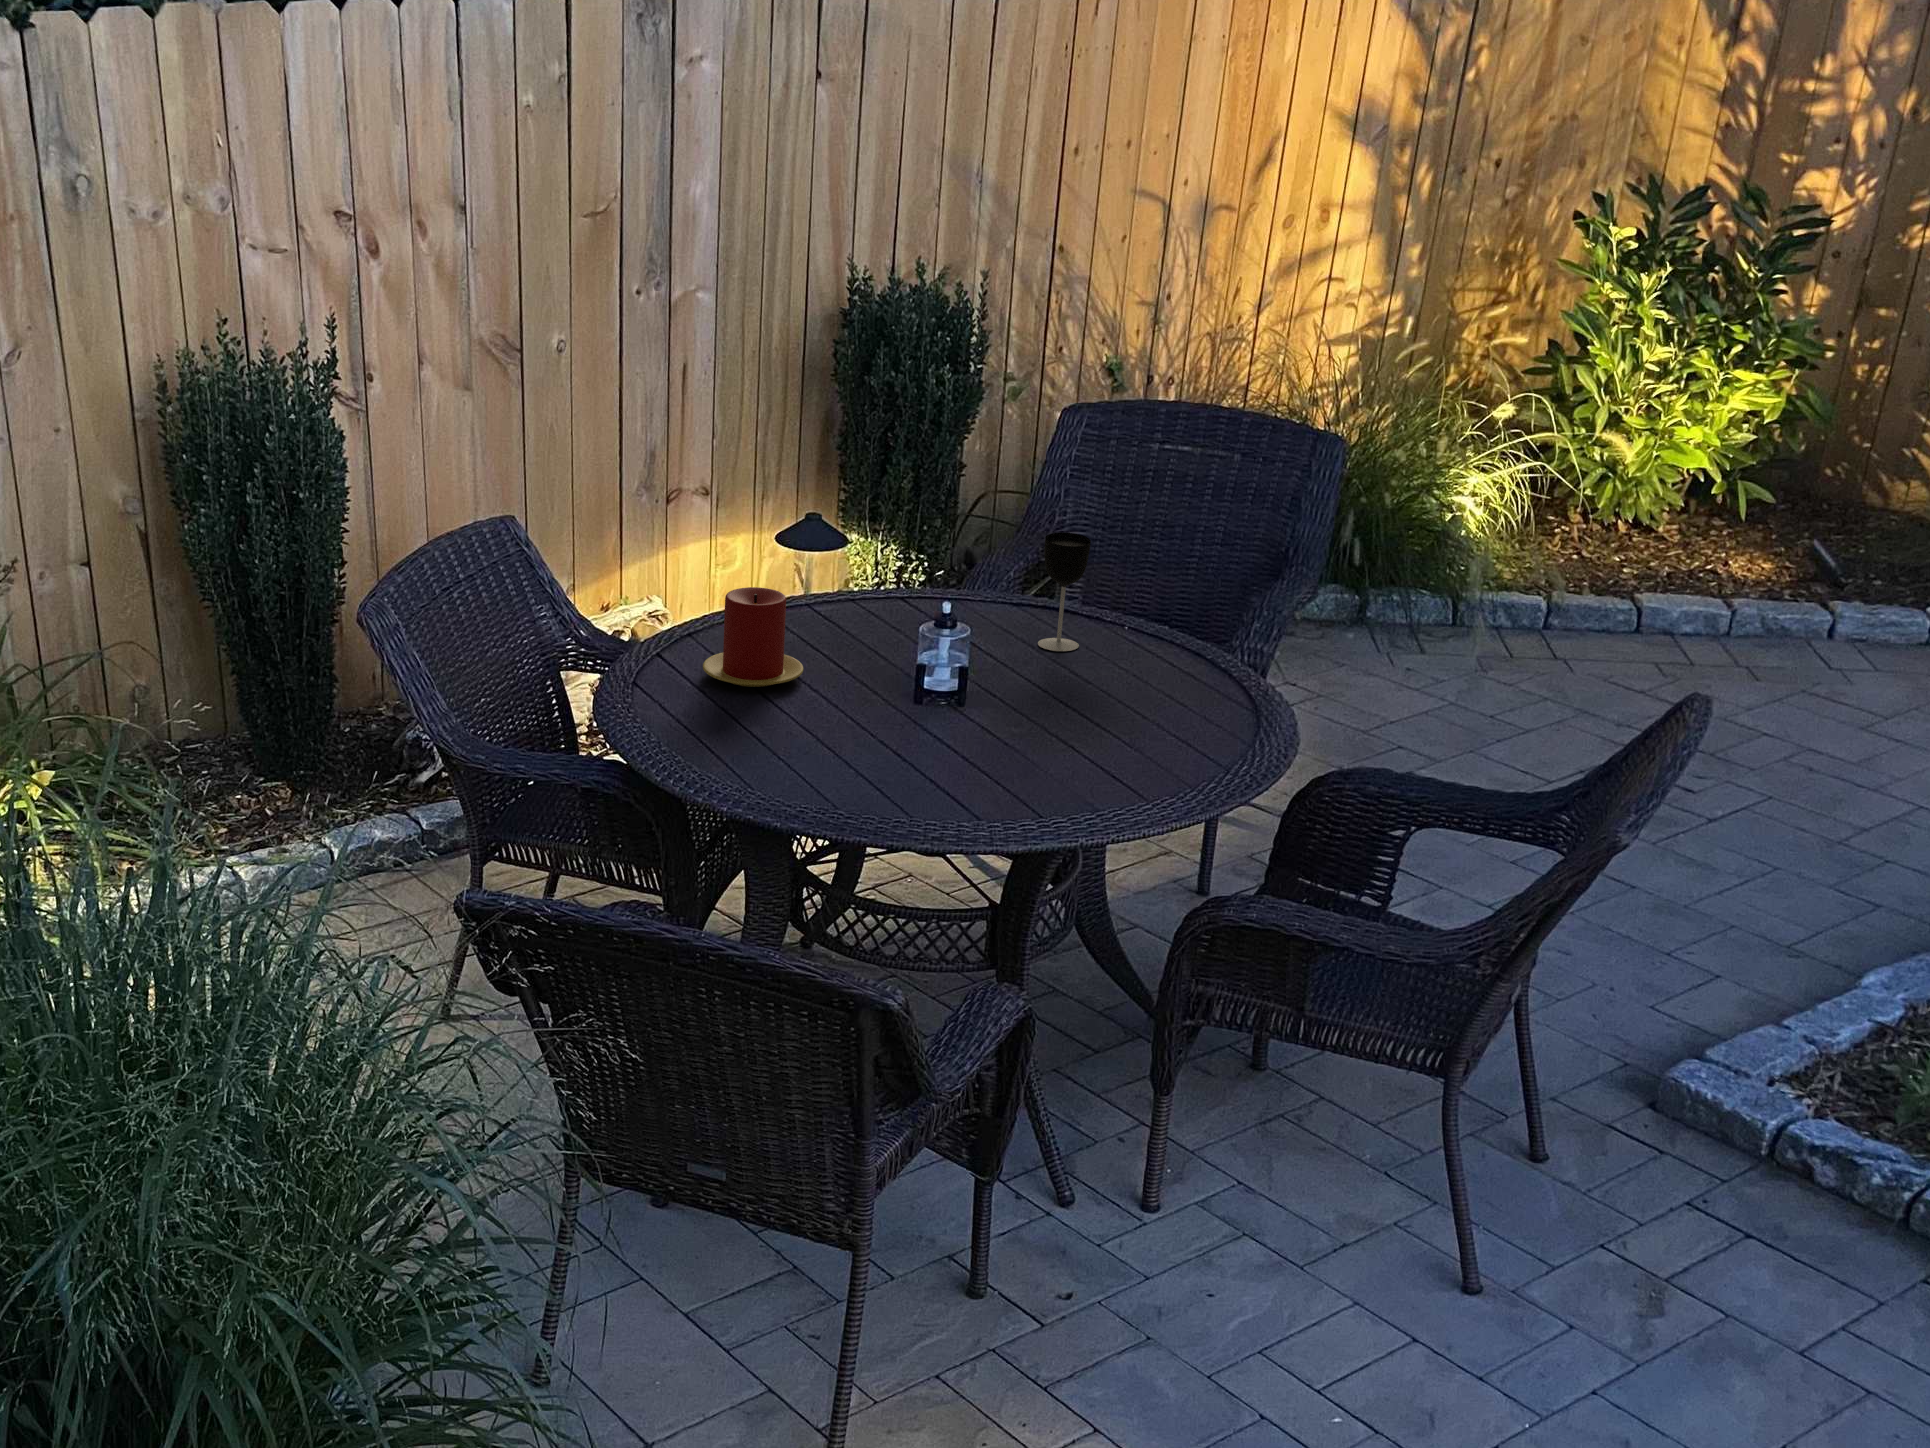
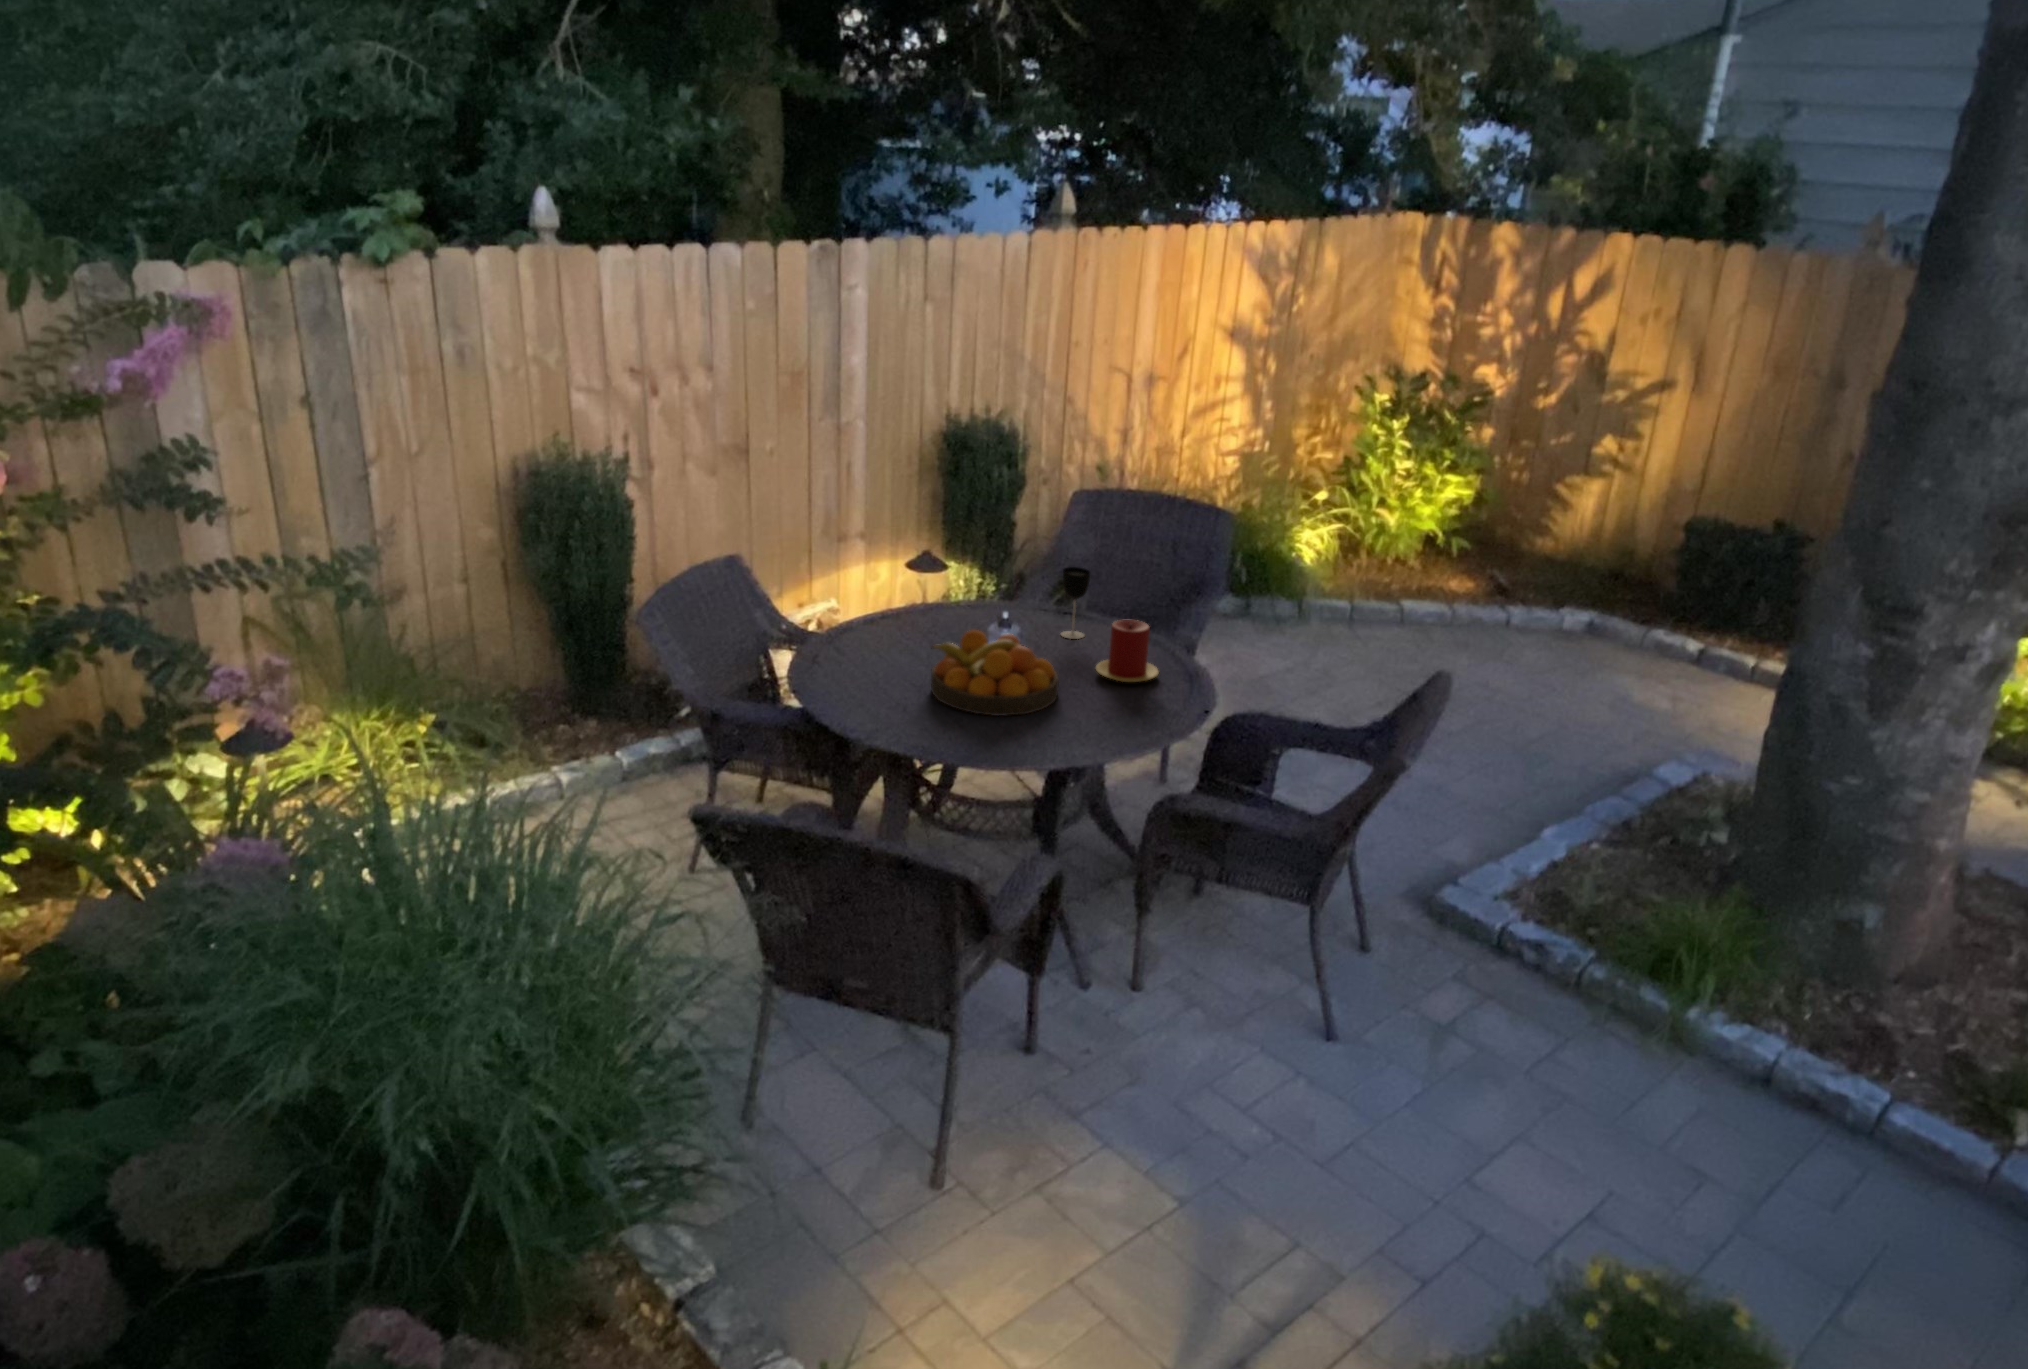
candle: present [703,587,803,687] -> present [1096,619,1159,682]
fruit bowl: none [825,634,1034,773] -> present [931,630,1059,716]

